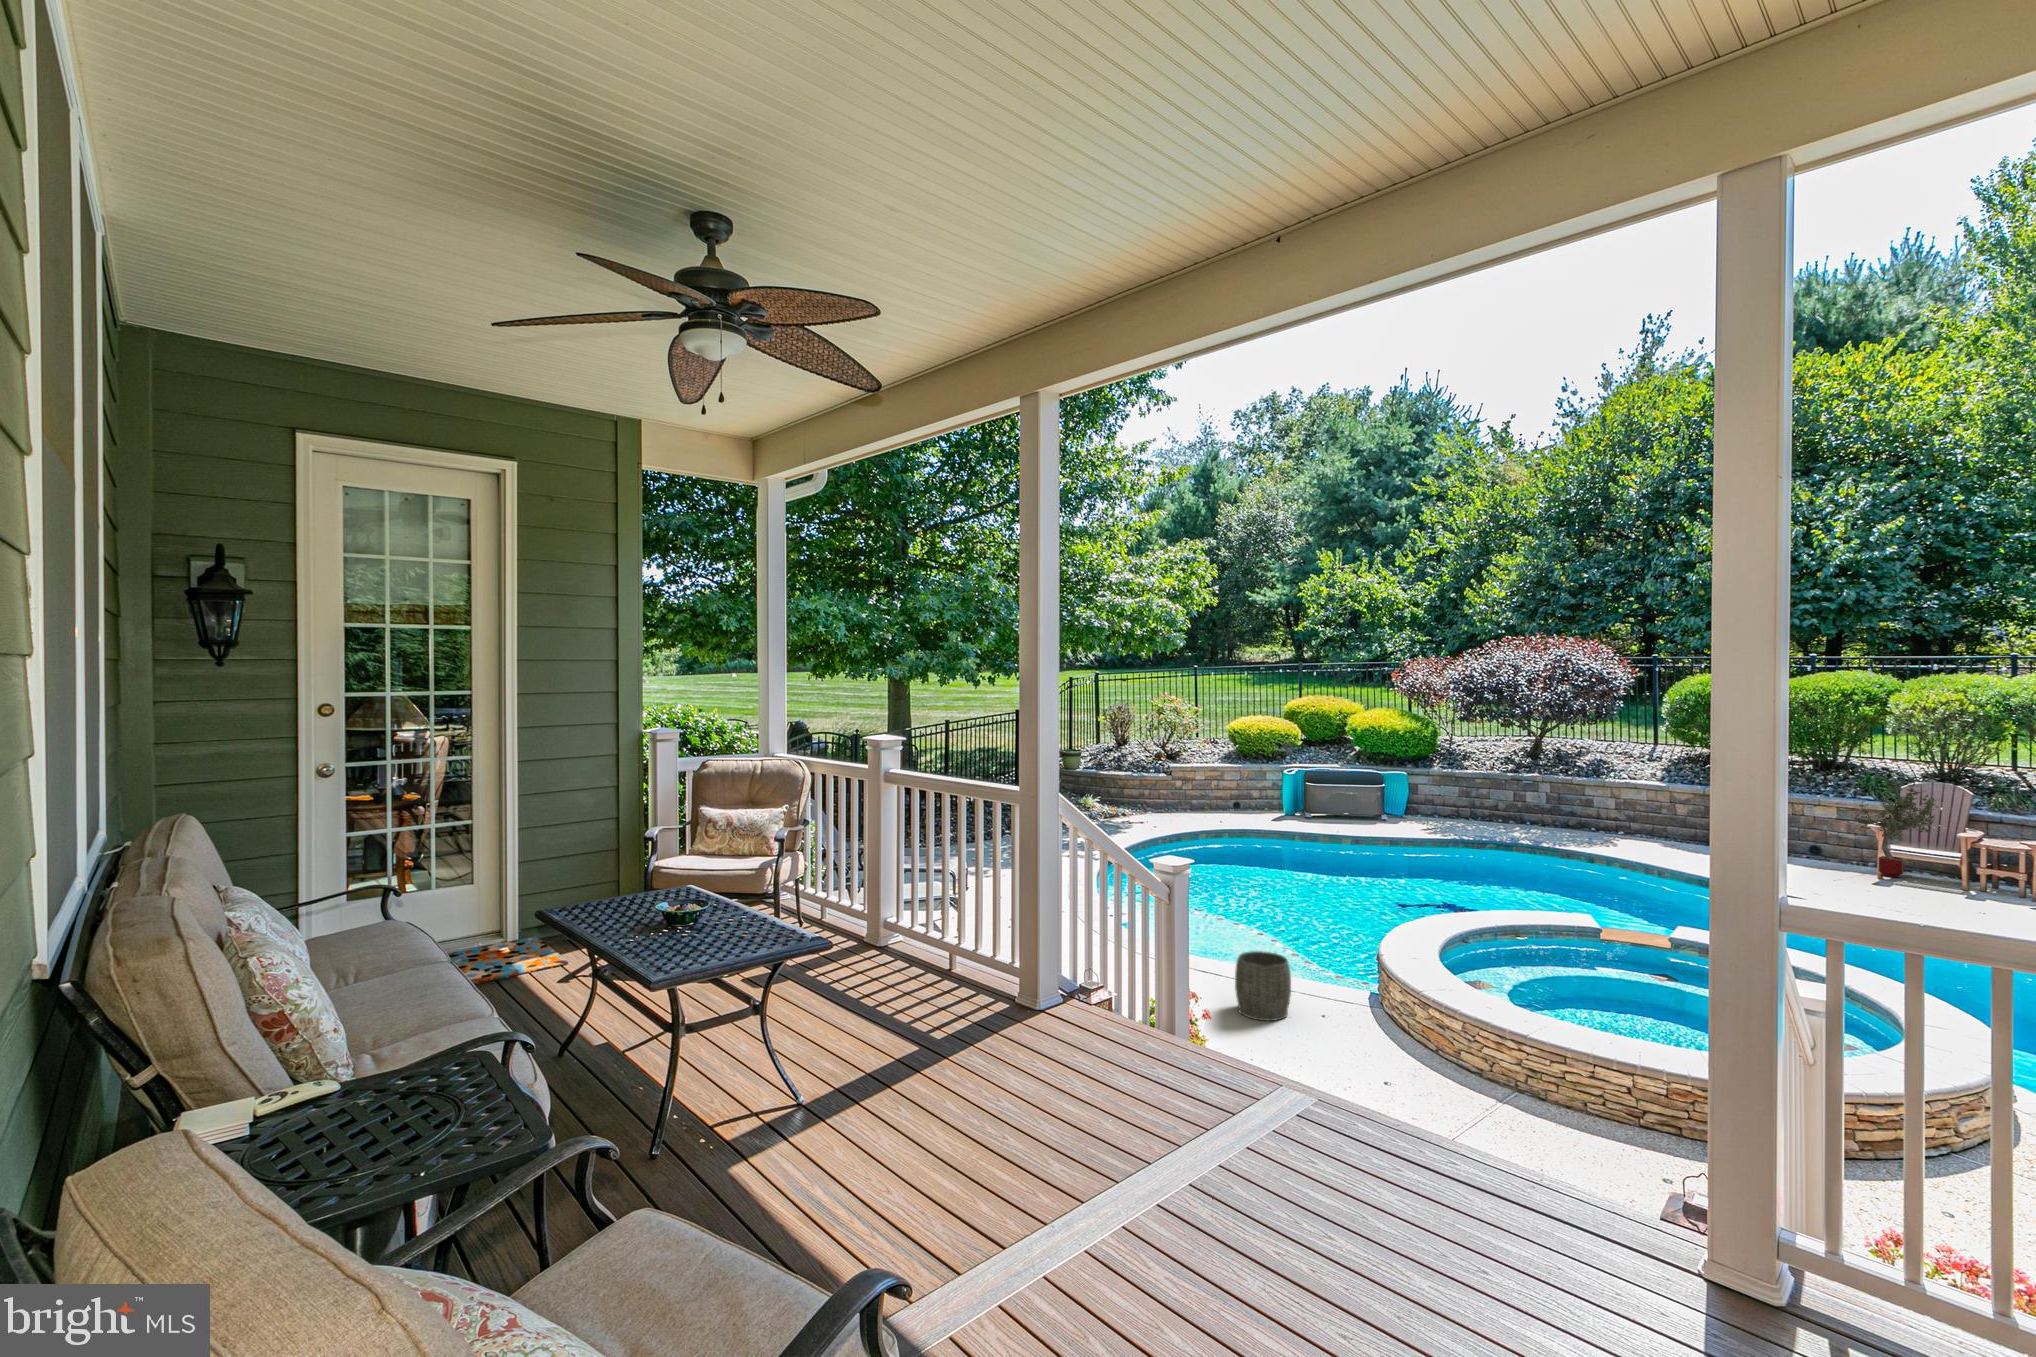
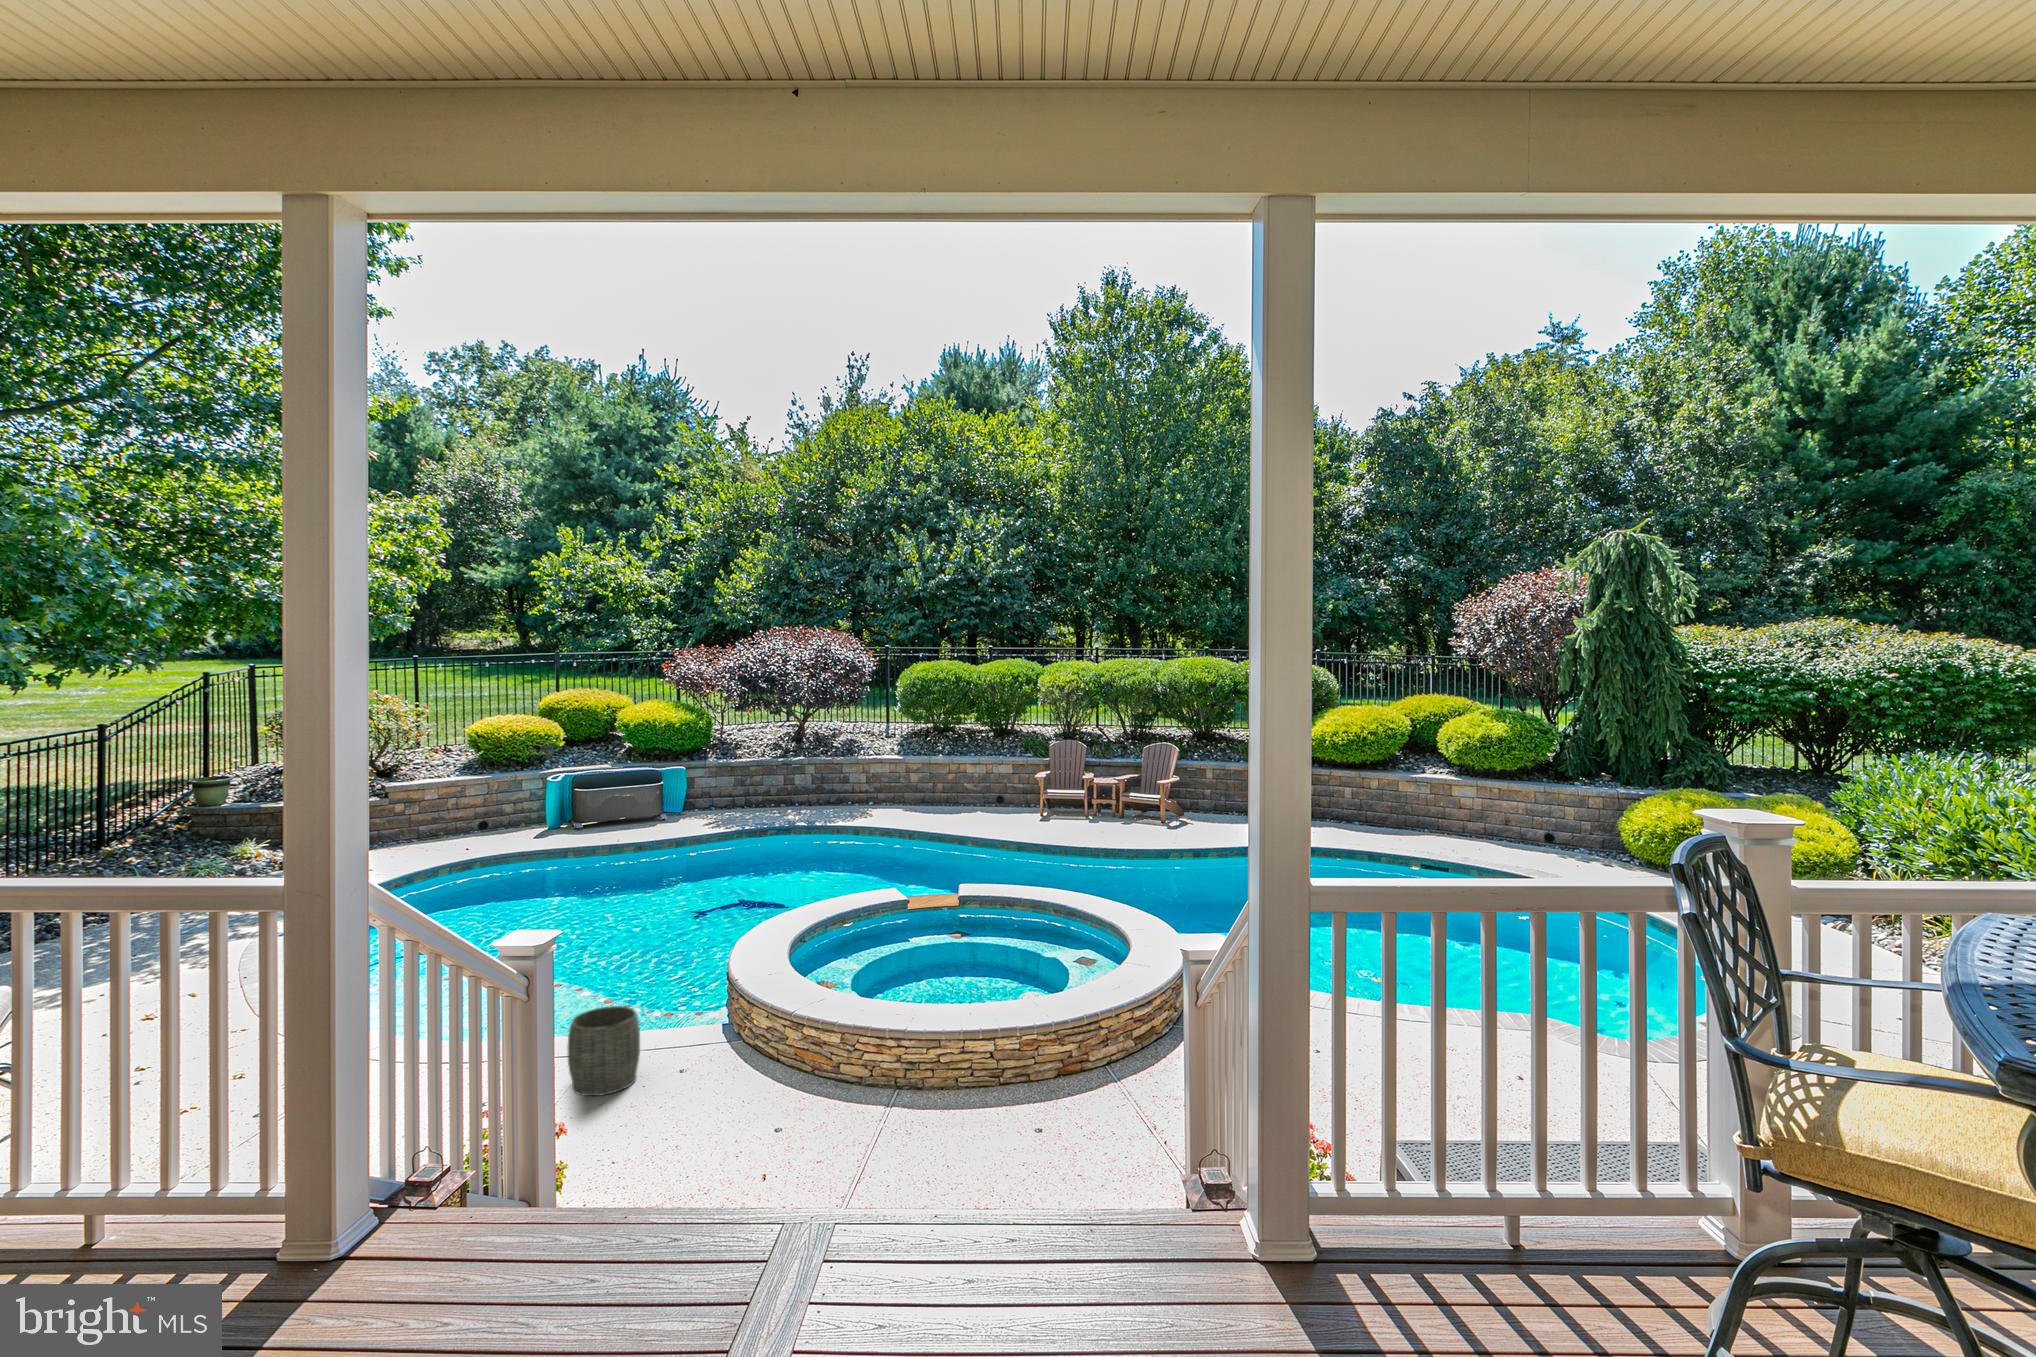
potted tree: present [1853,782,1939,877] -> none [1034,745,1086,818]

